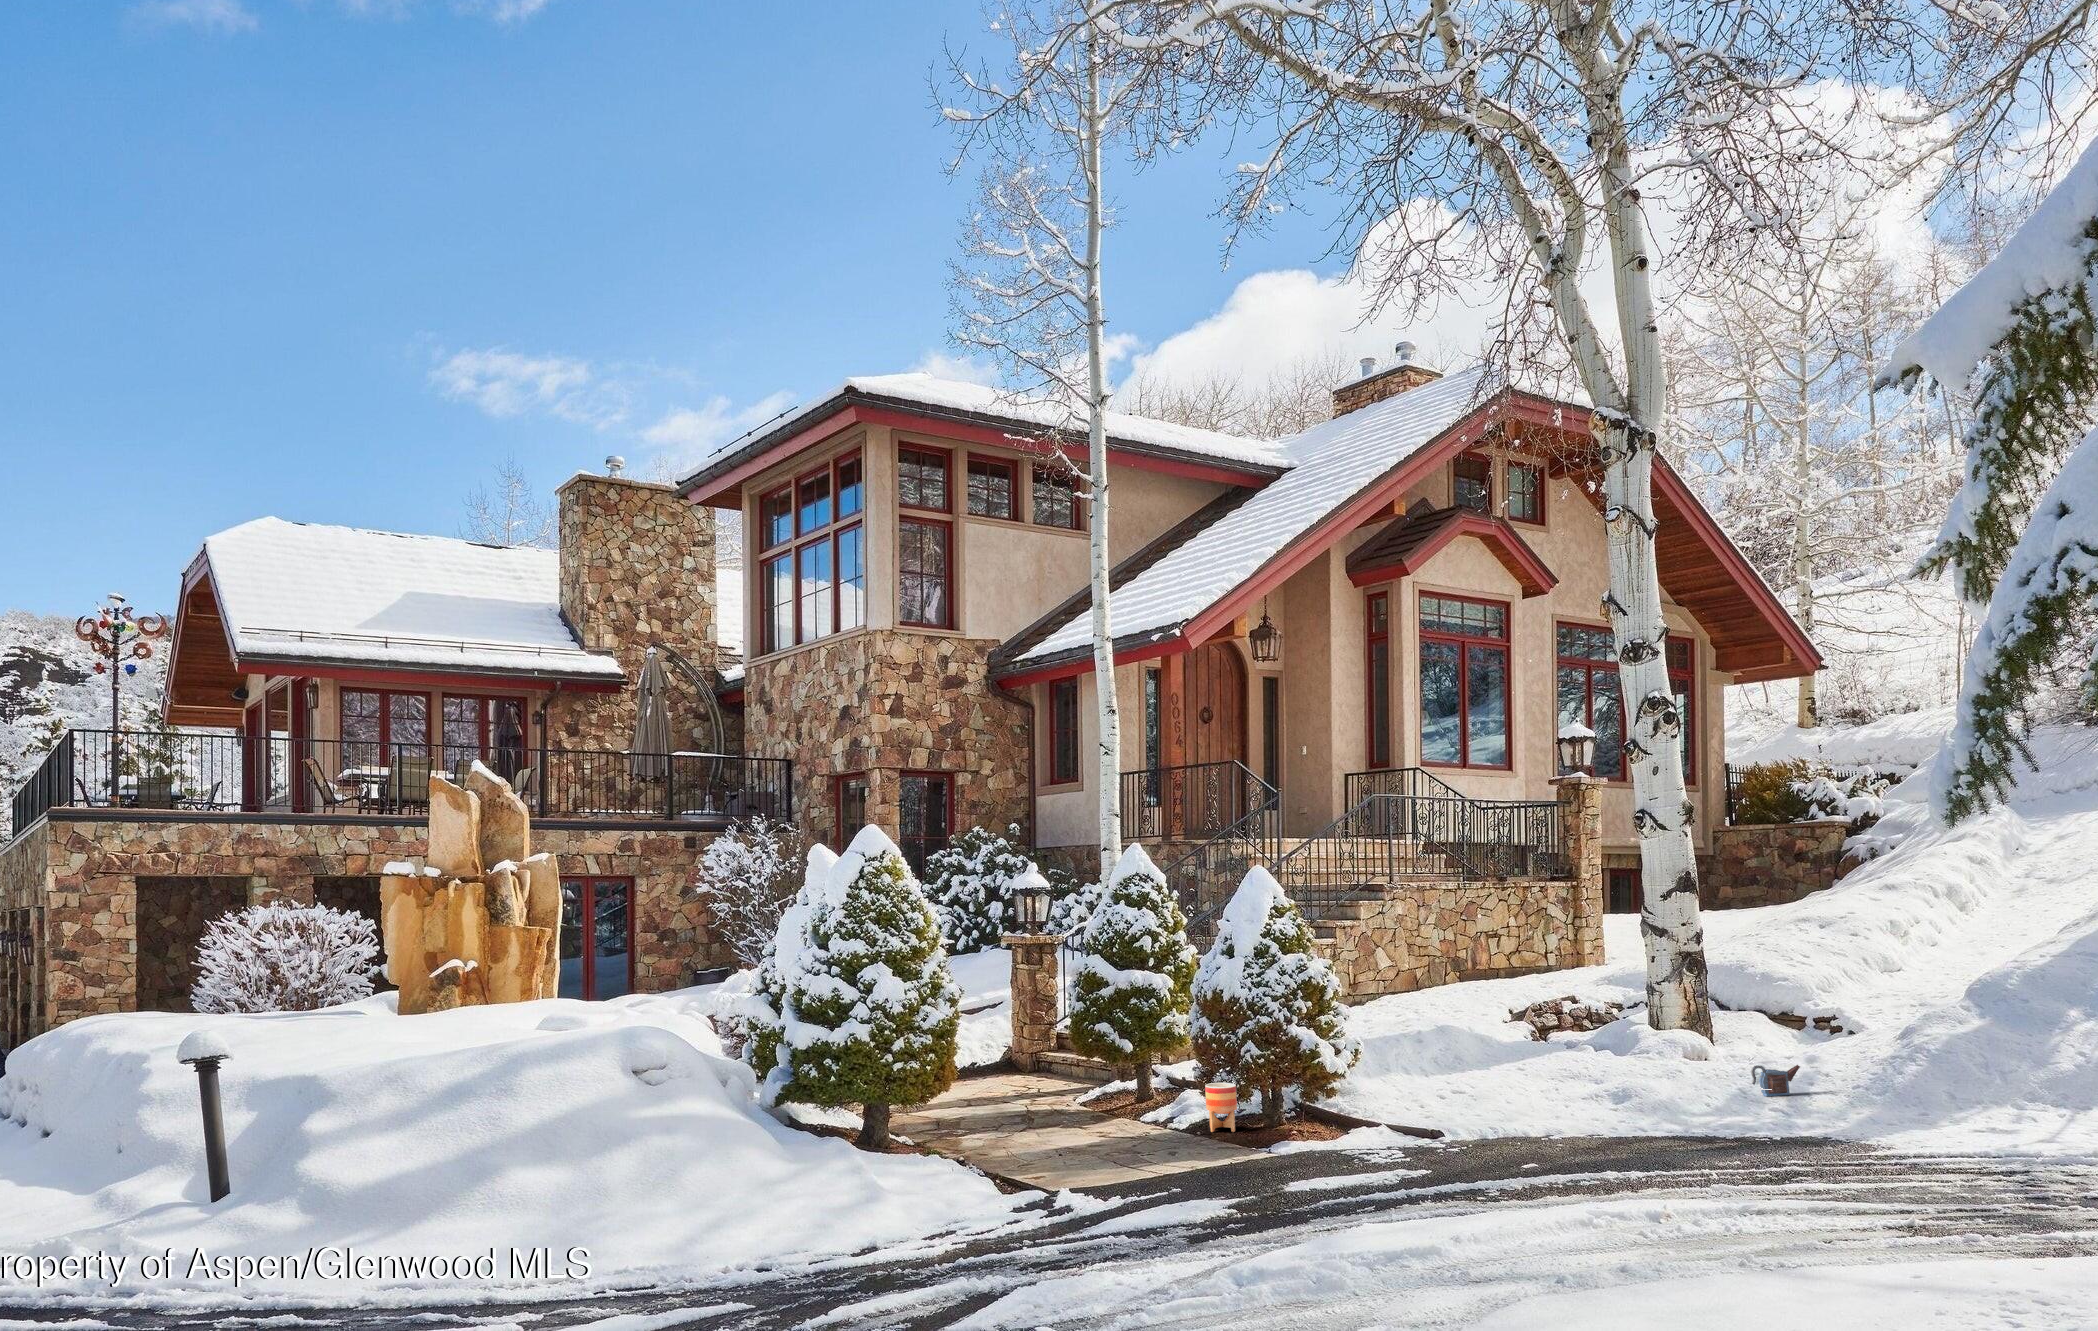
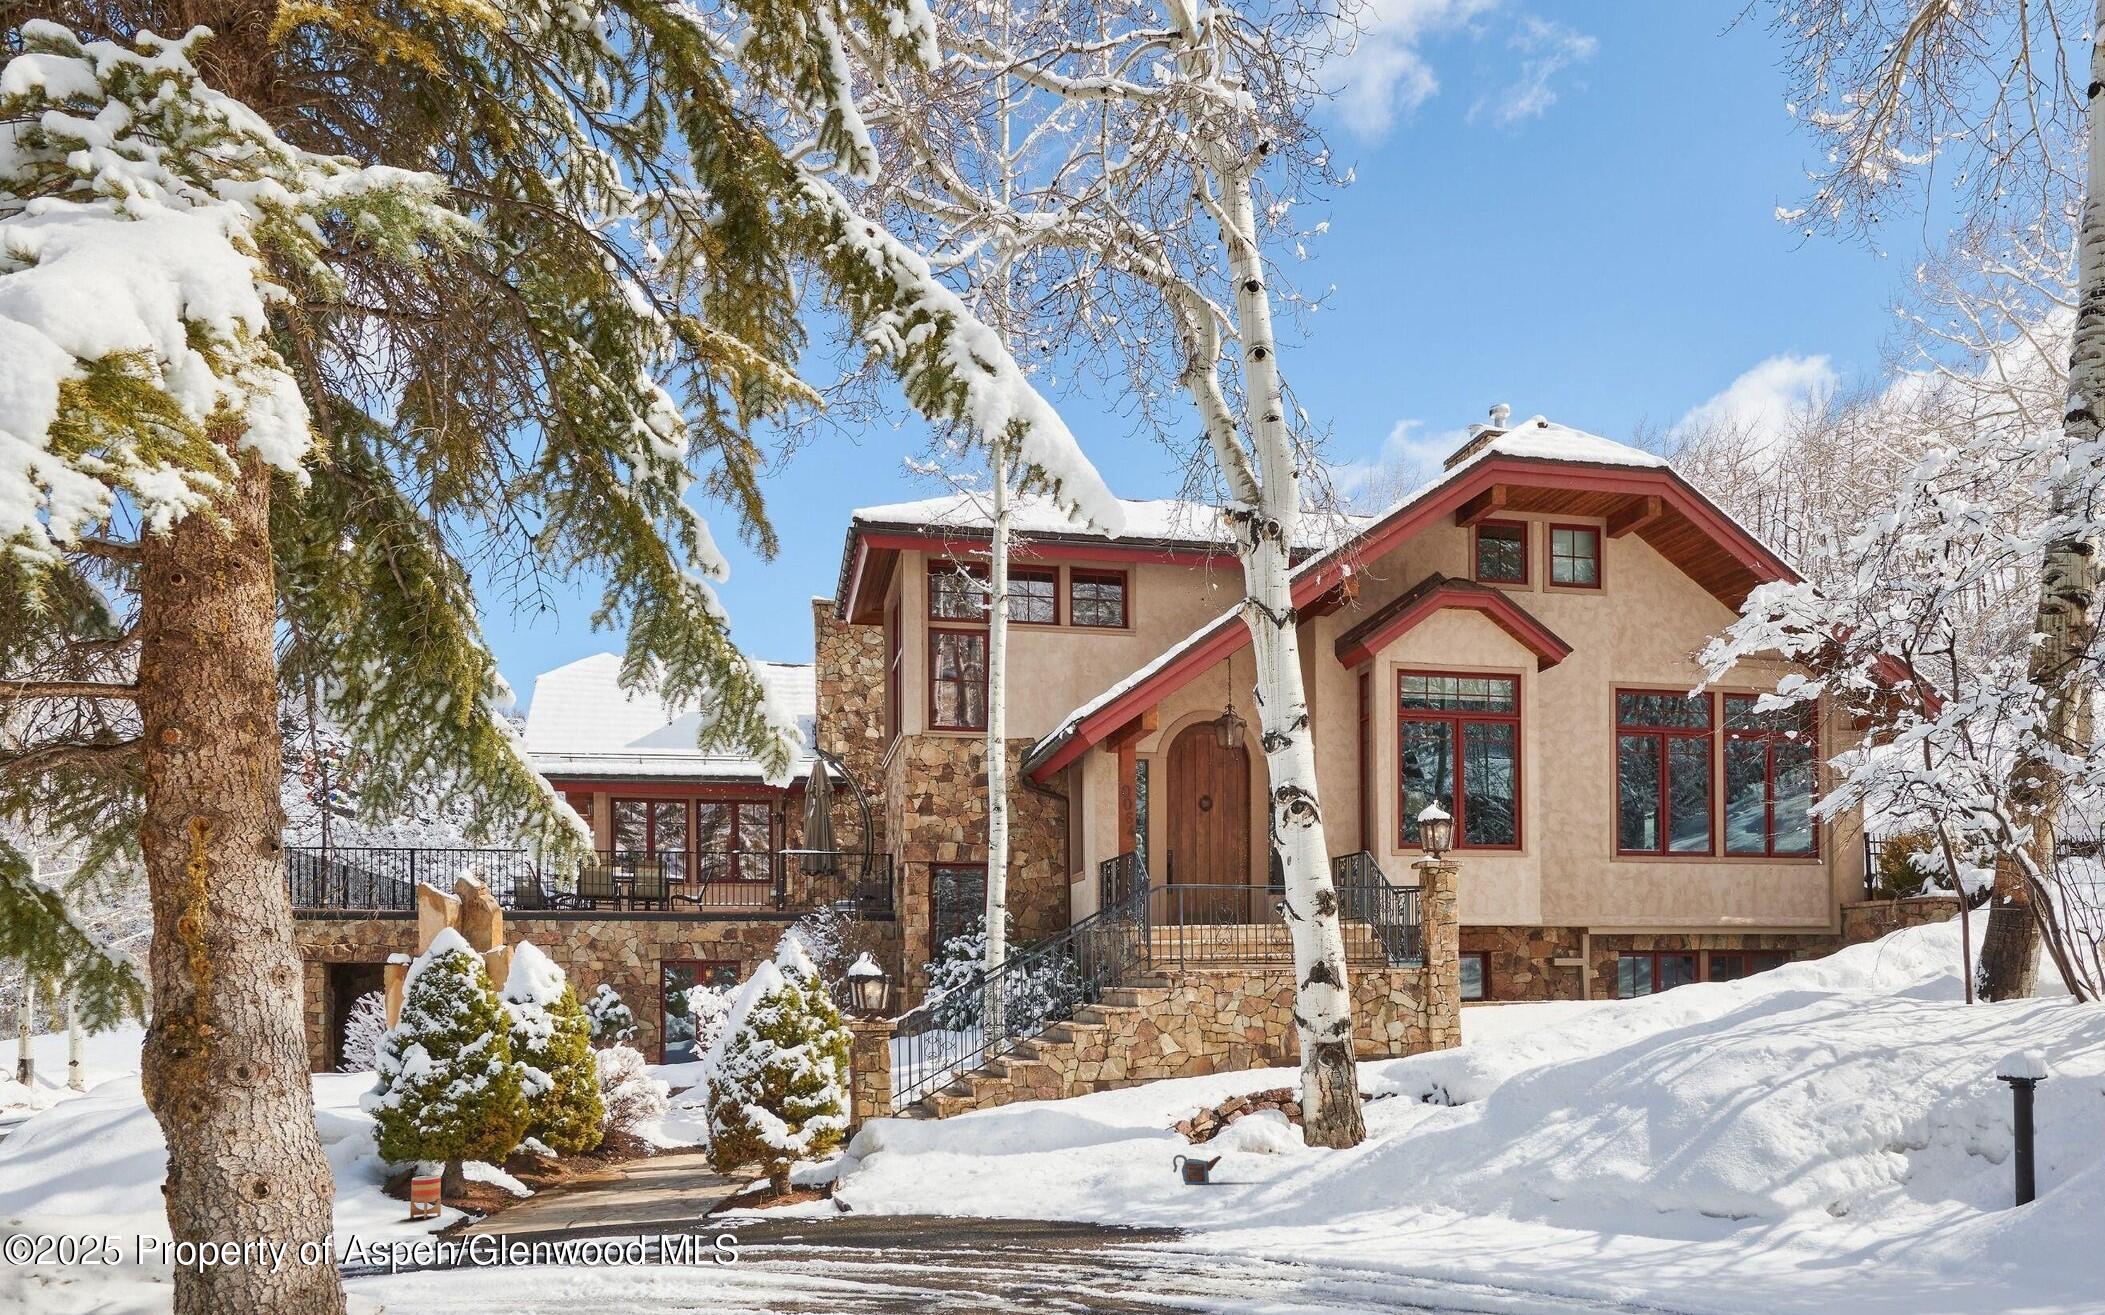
planter: present [1205,1083,1237,1132] -> present [410,1175,441,1219]

